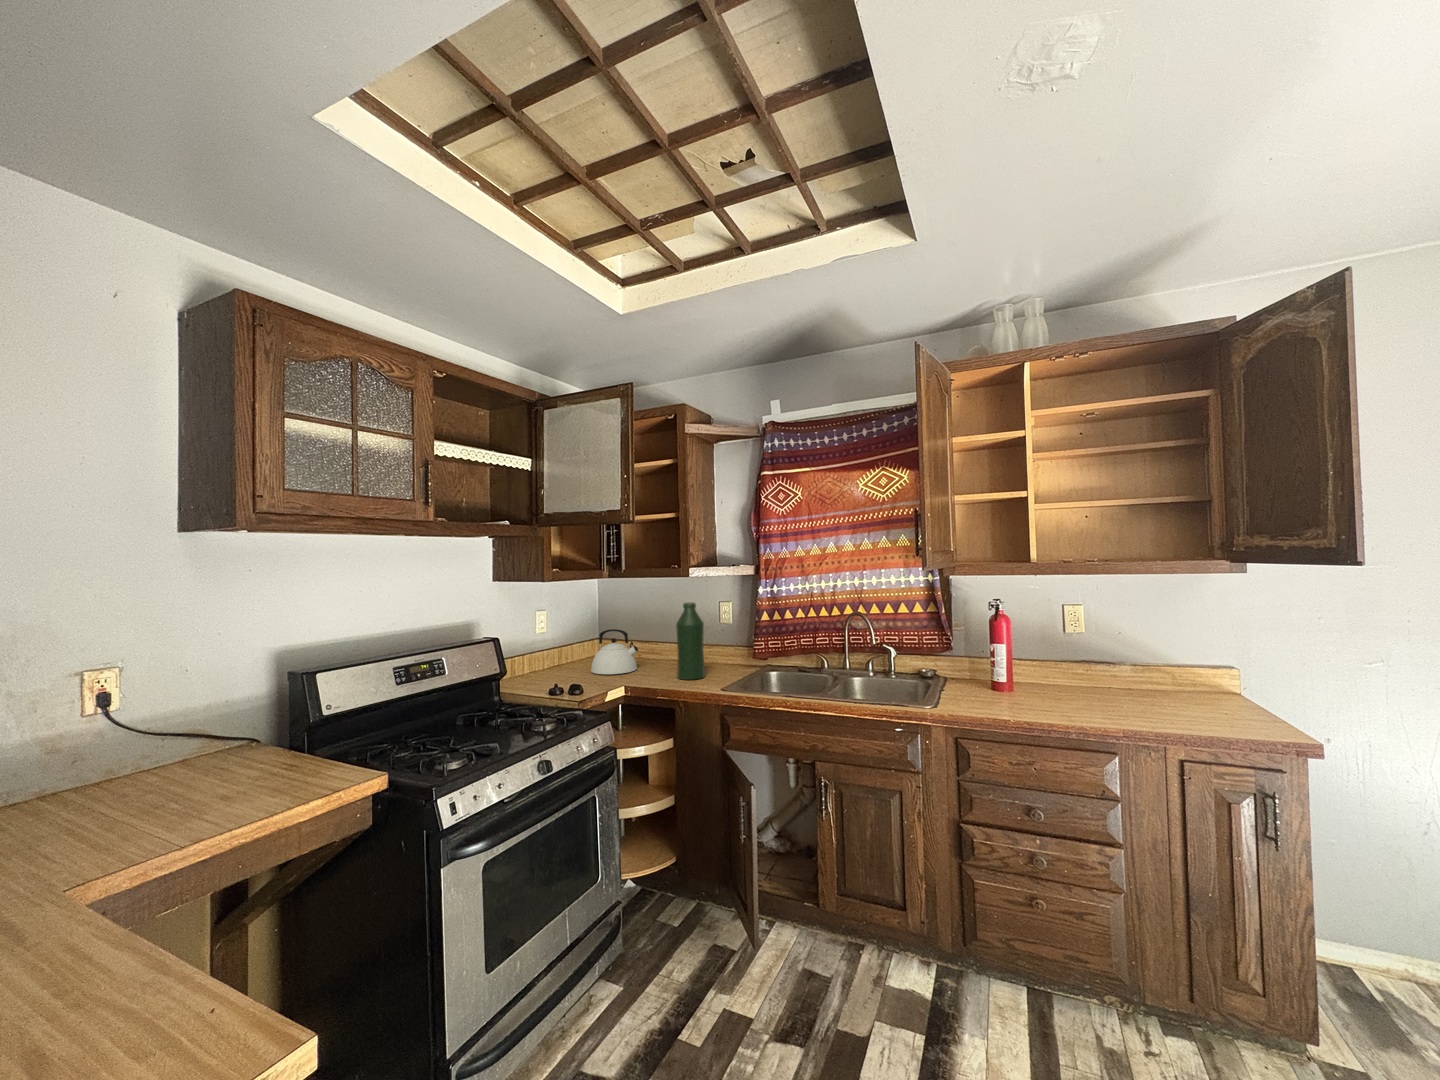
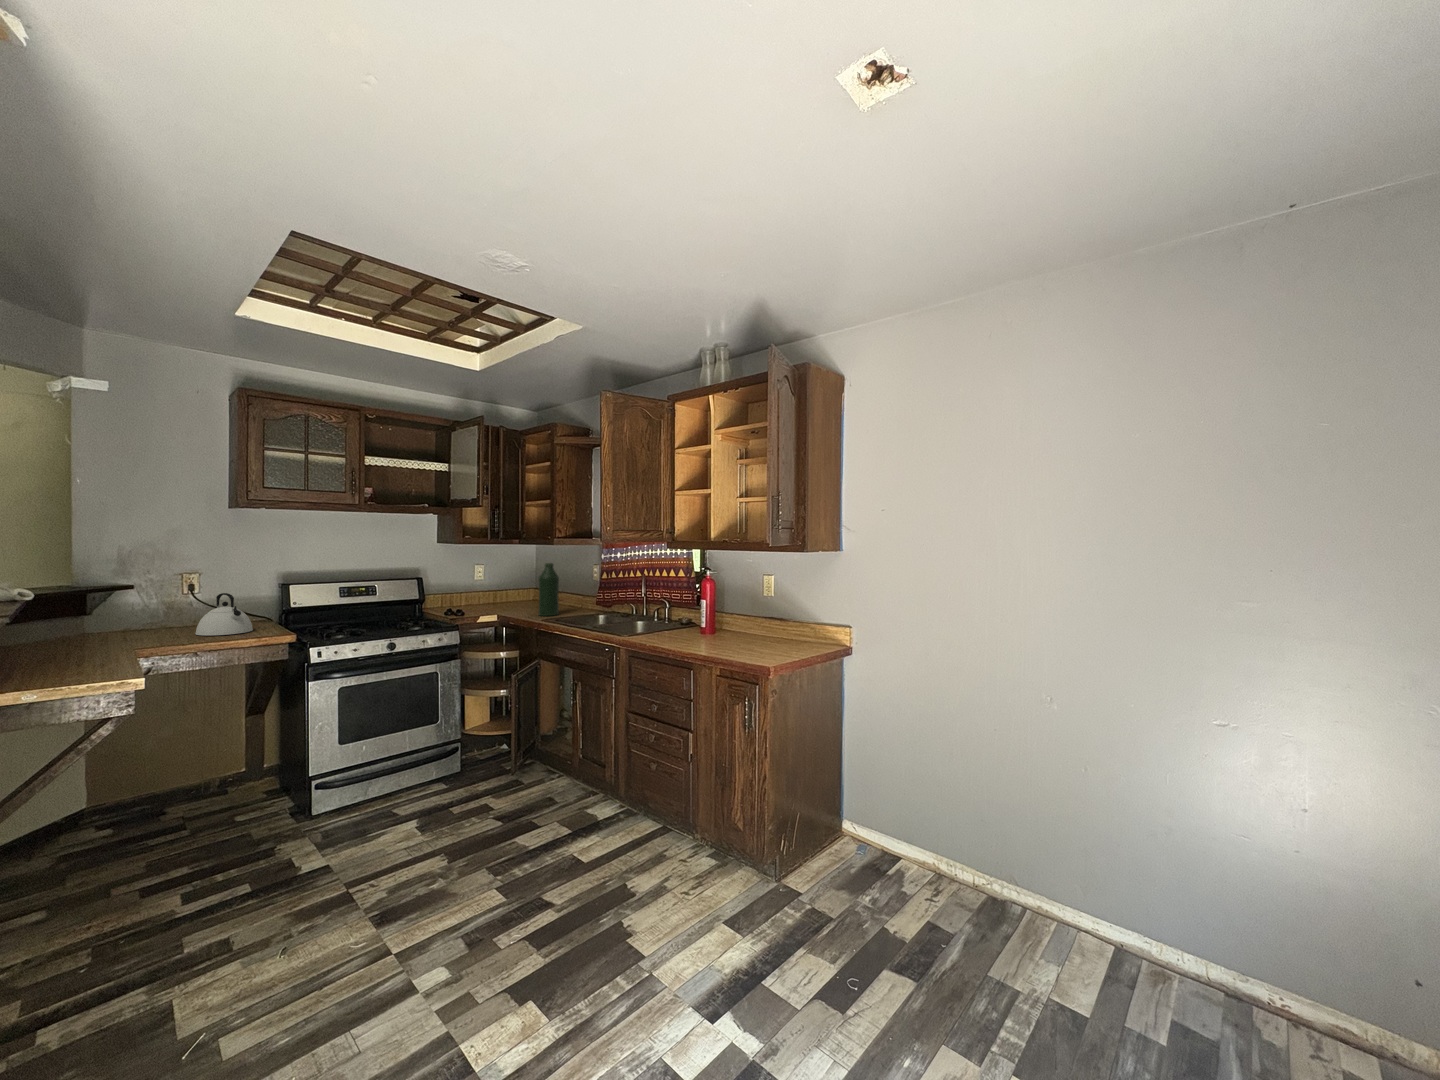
kettle: present [591,629,638,674] -> present [196,593,253,636]

